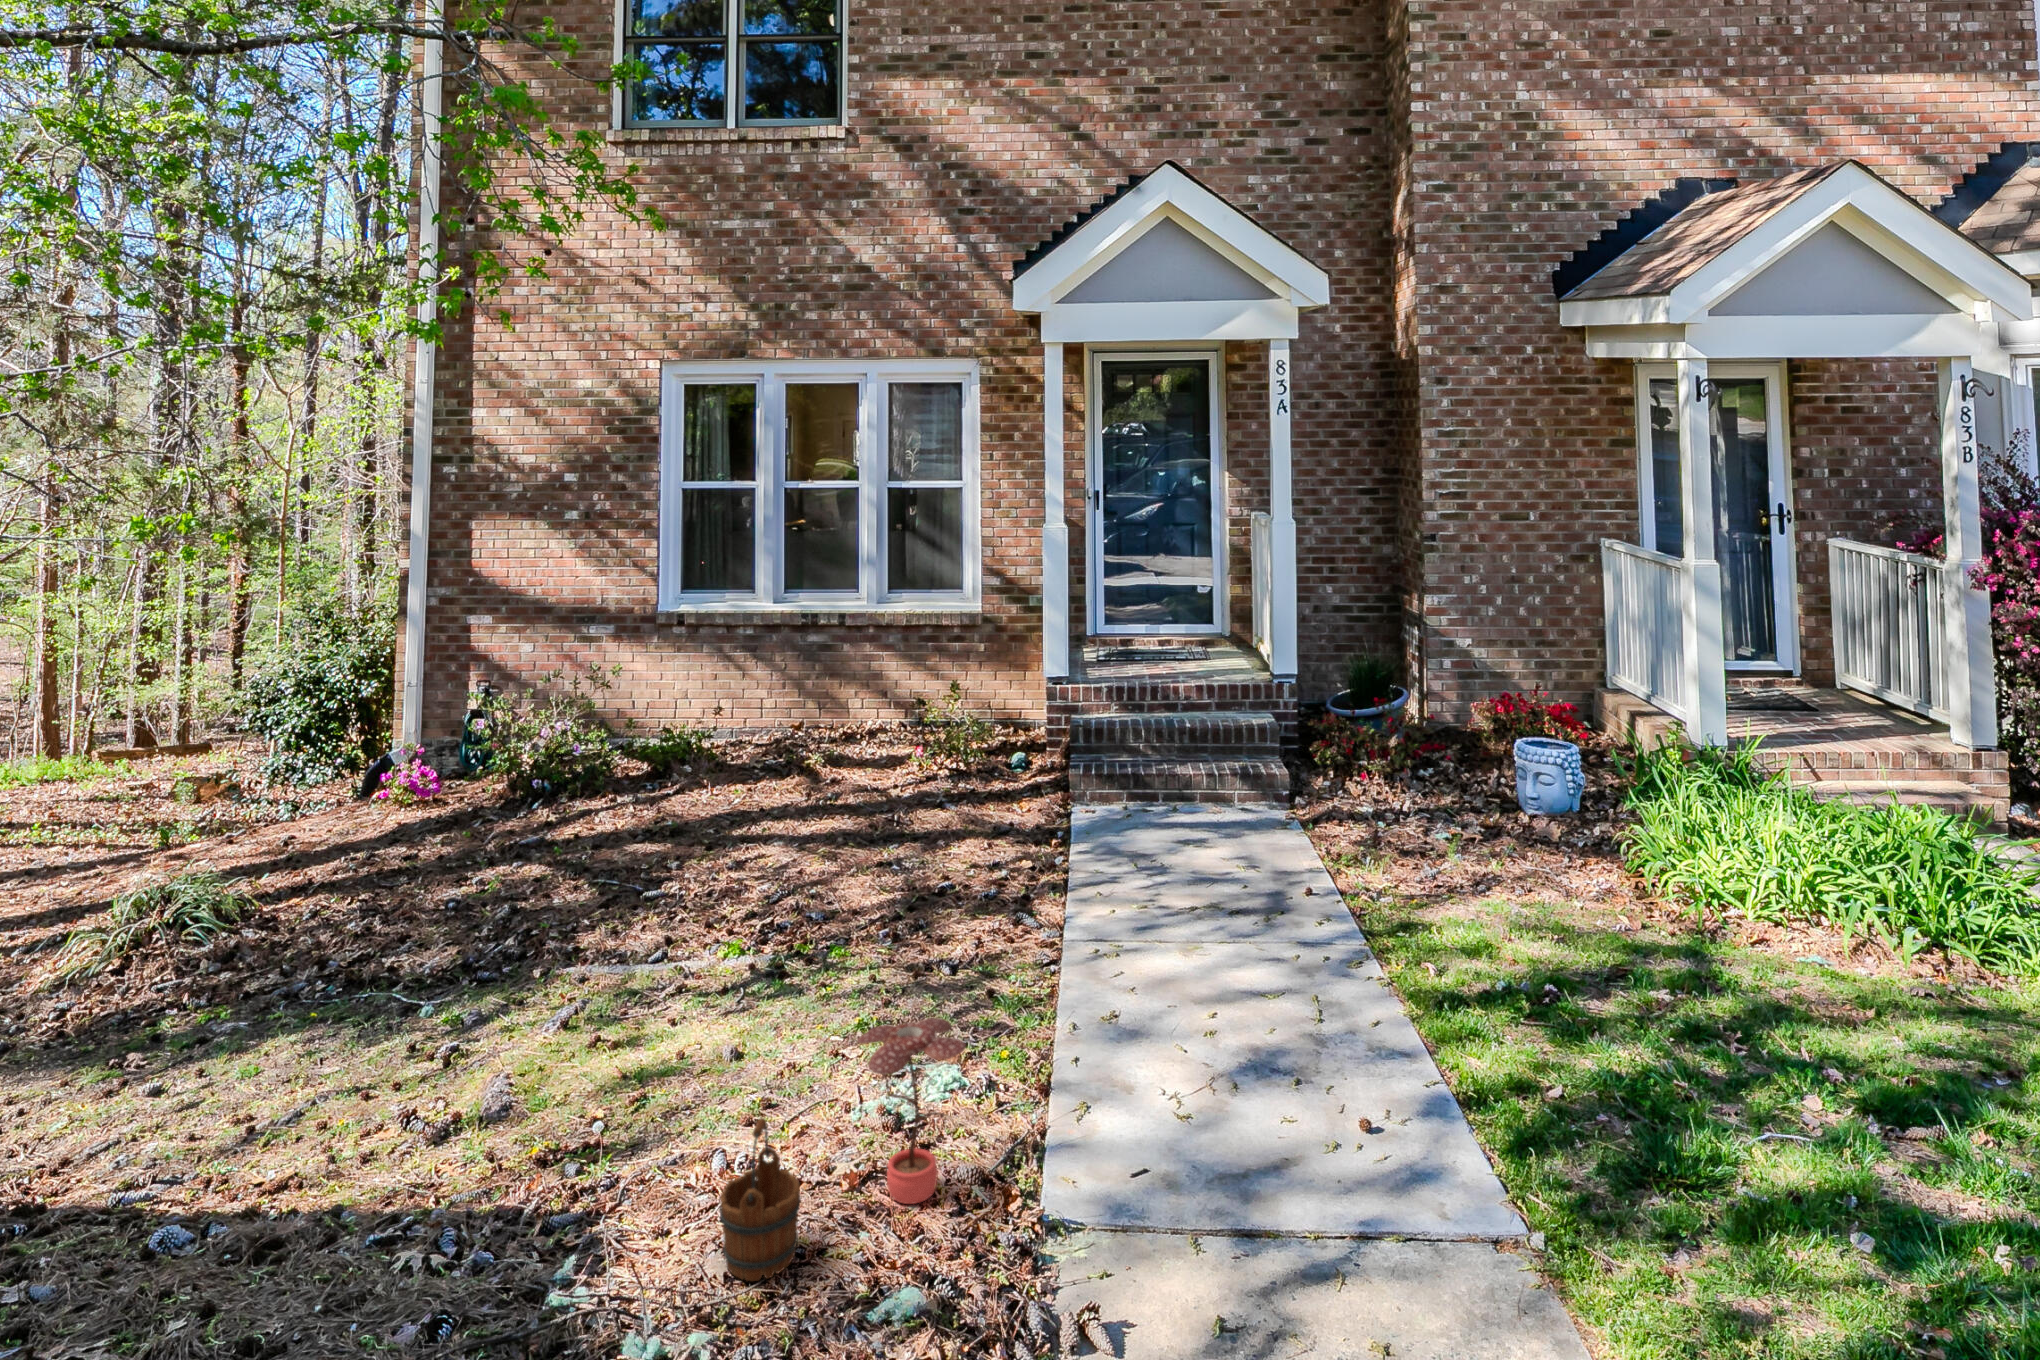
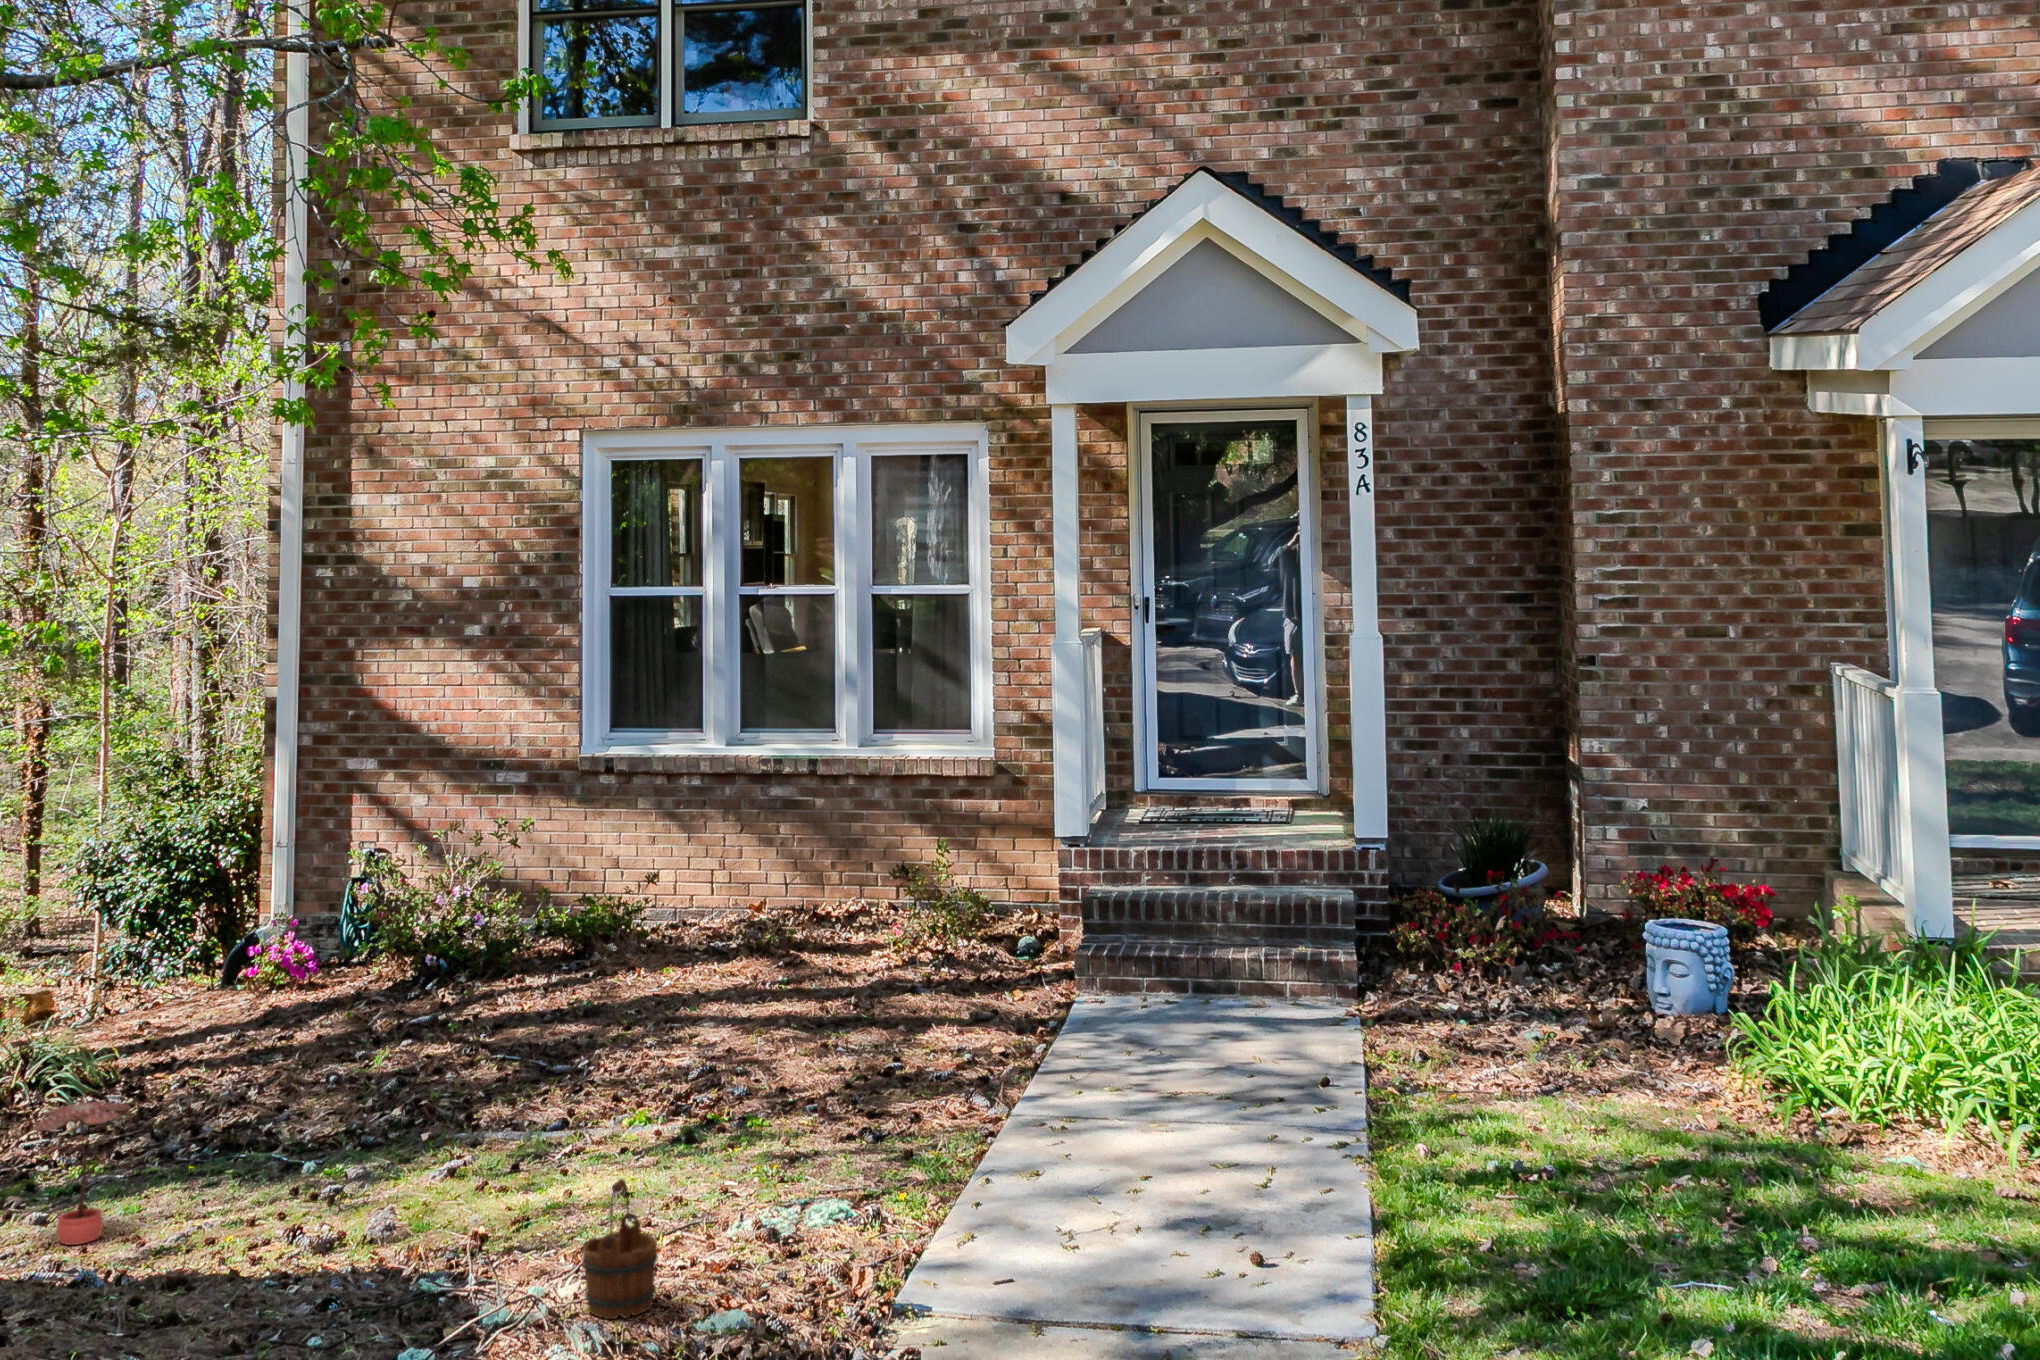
potted plant: present [857,1018,966,1204] -> present [33,1102,131,1245]

